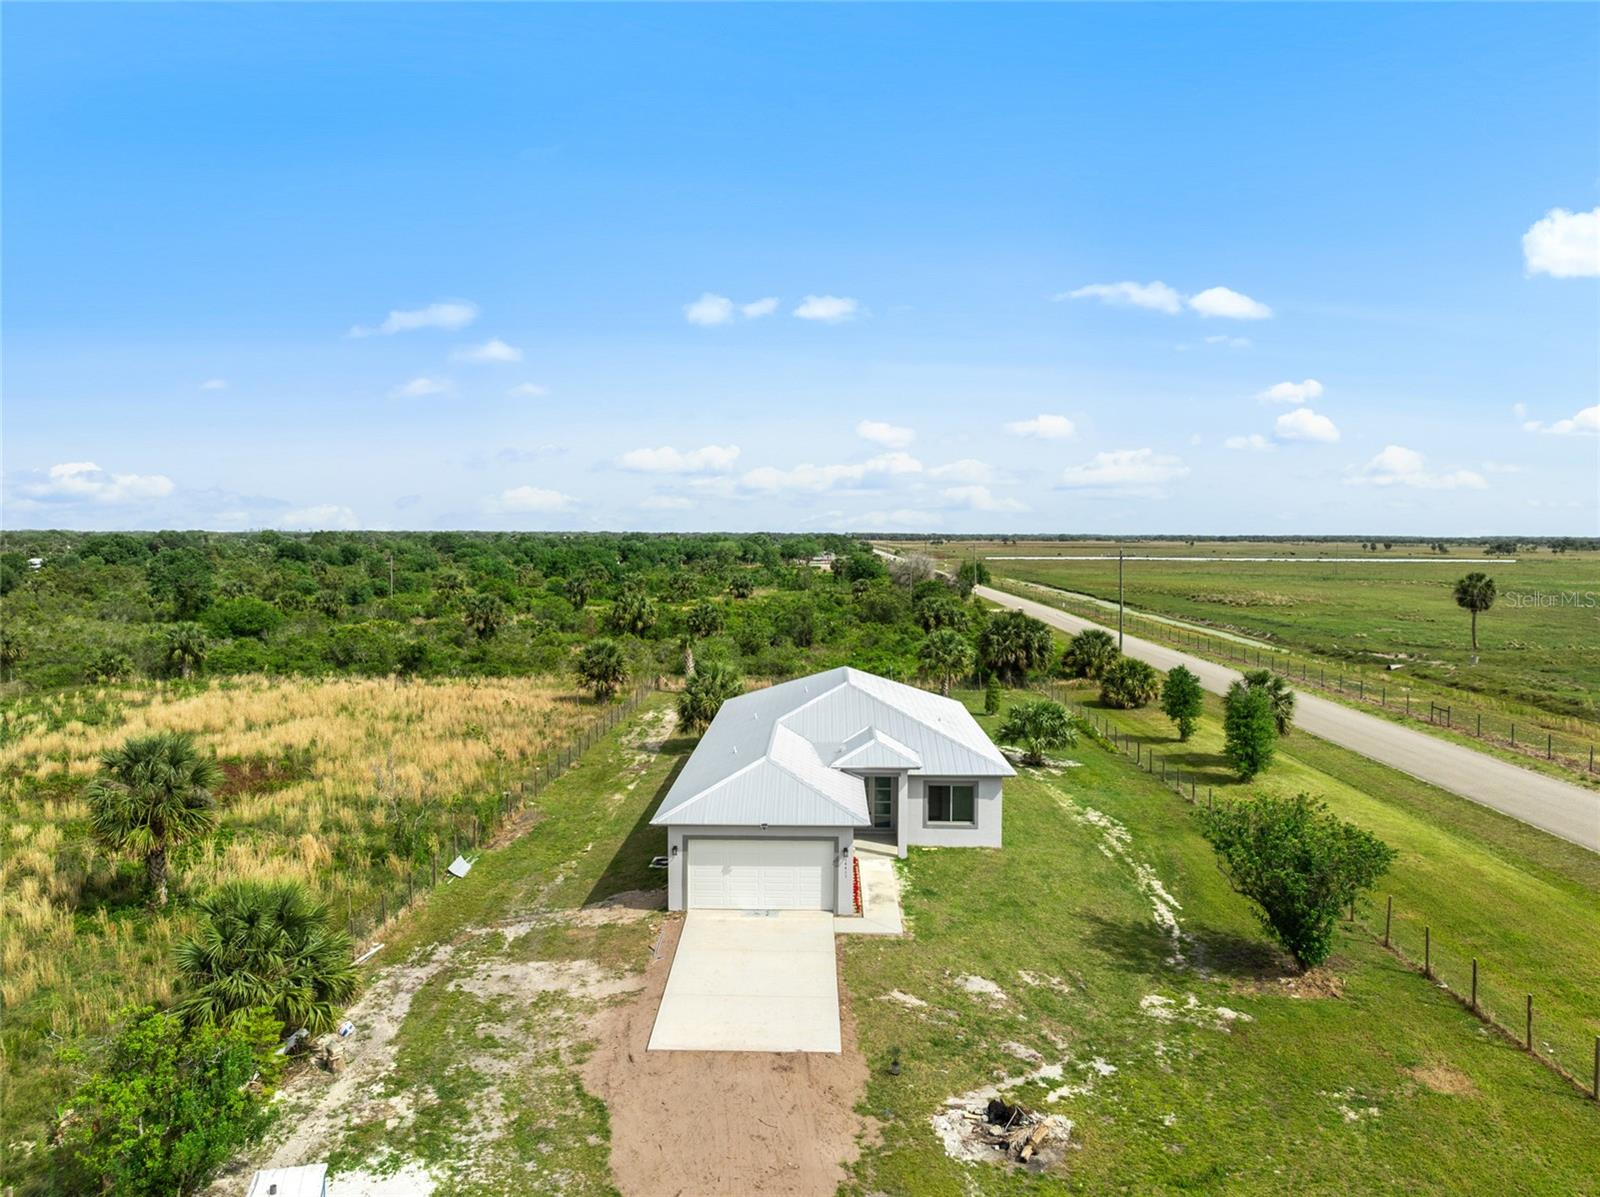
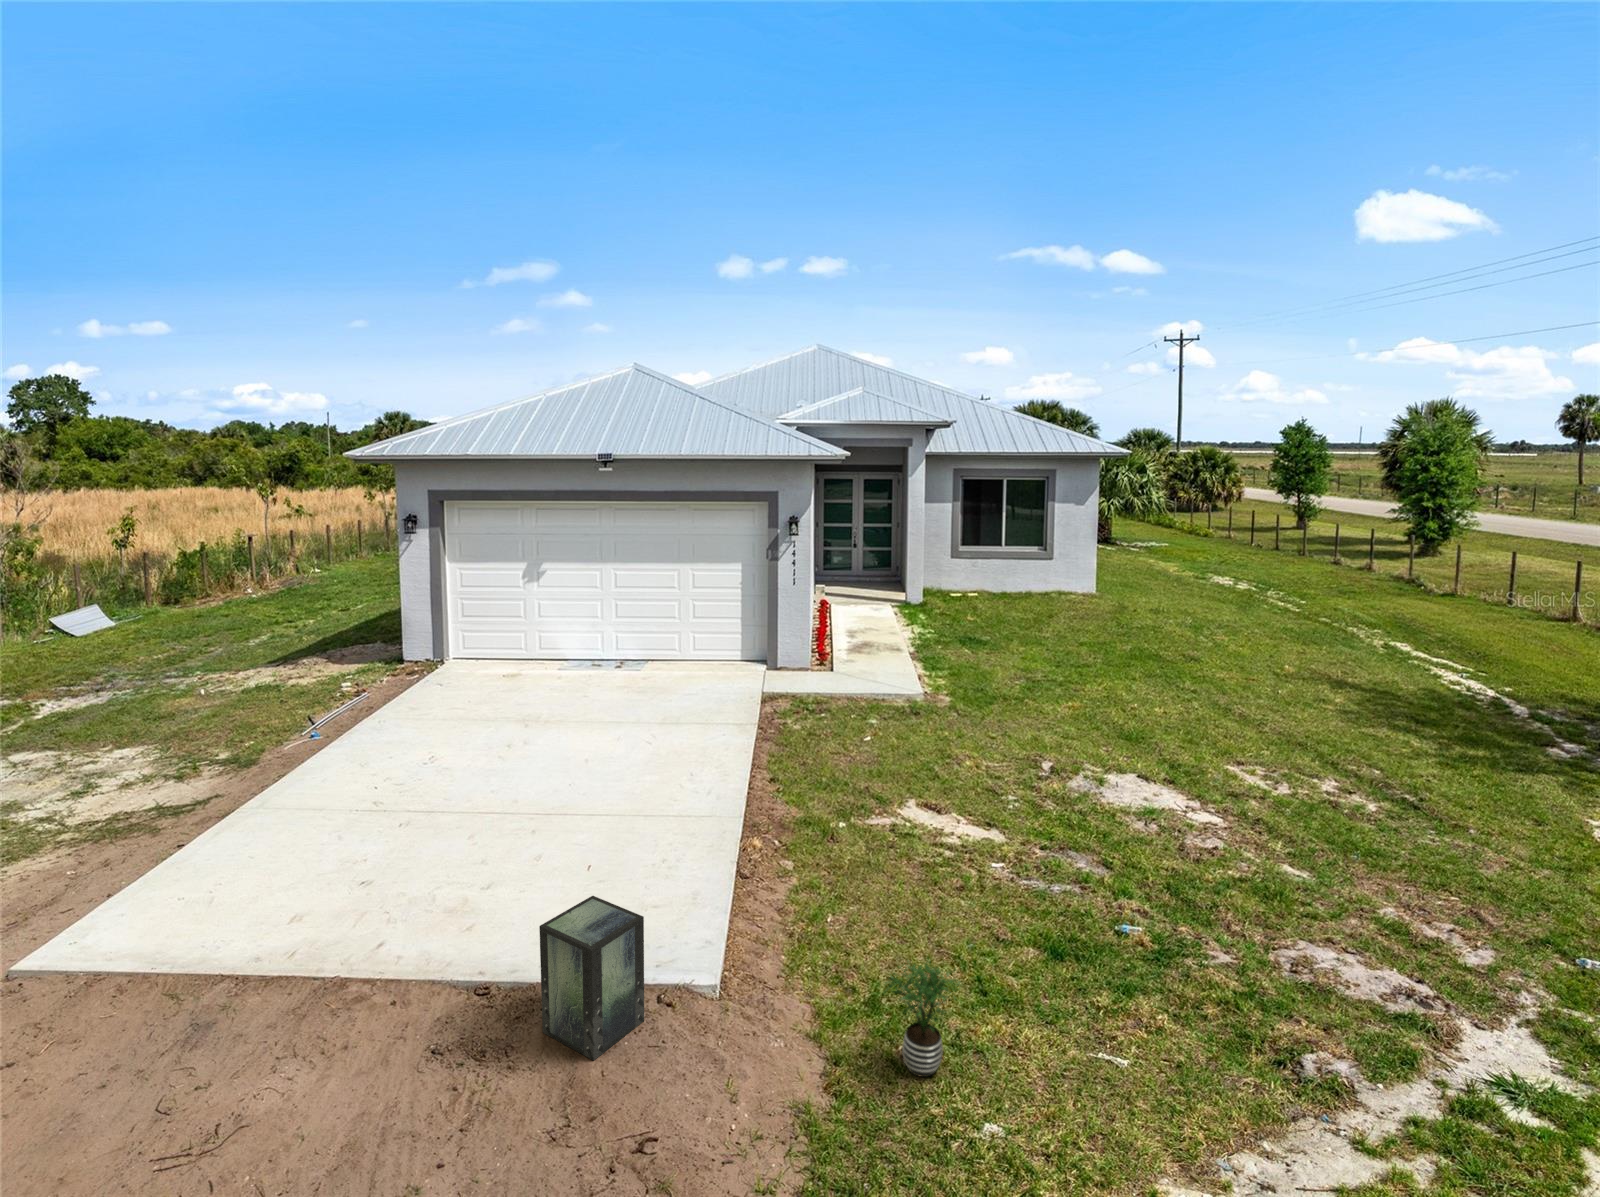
storage box: none [799,1028,824,1071] -> present [539,896,644,1061]

